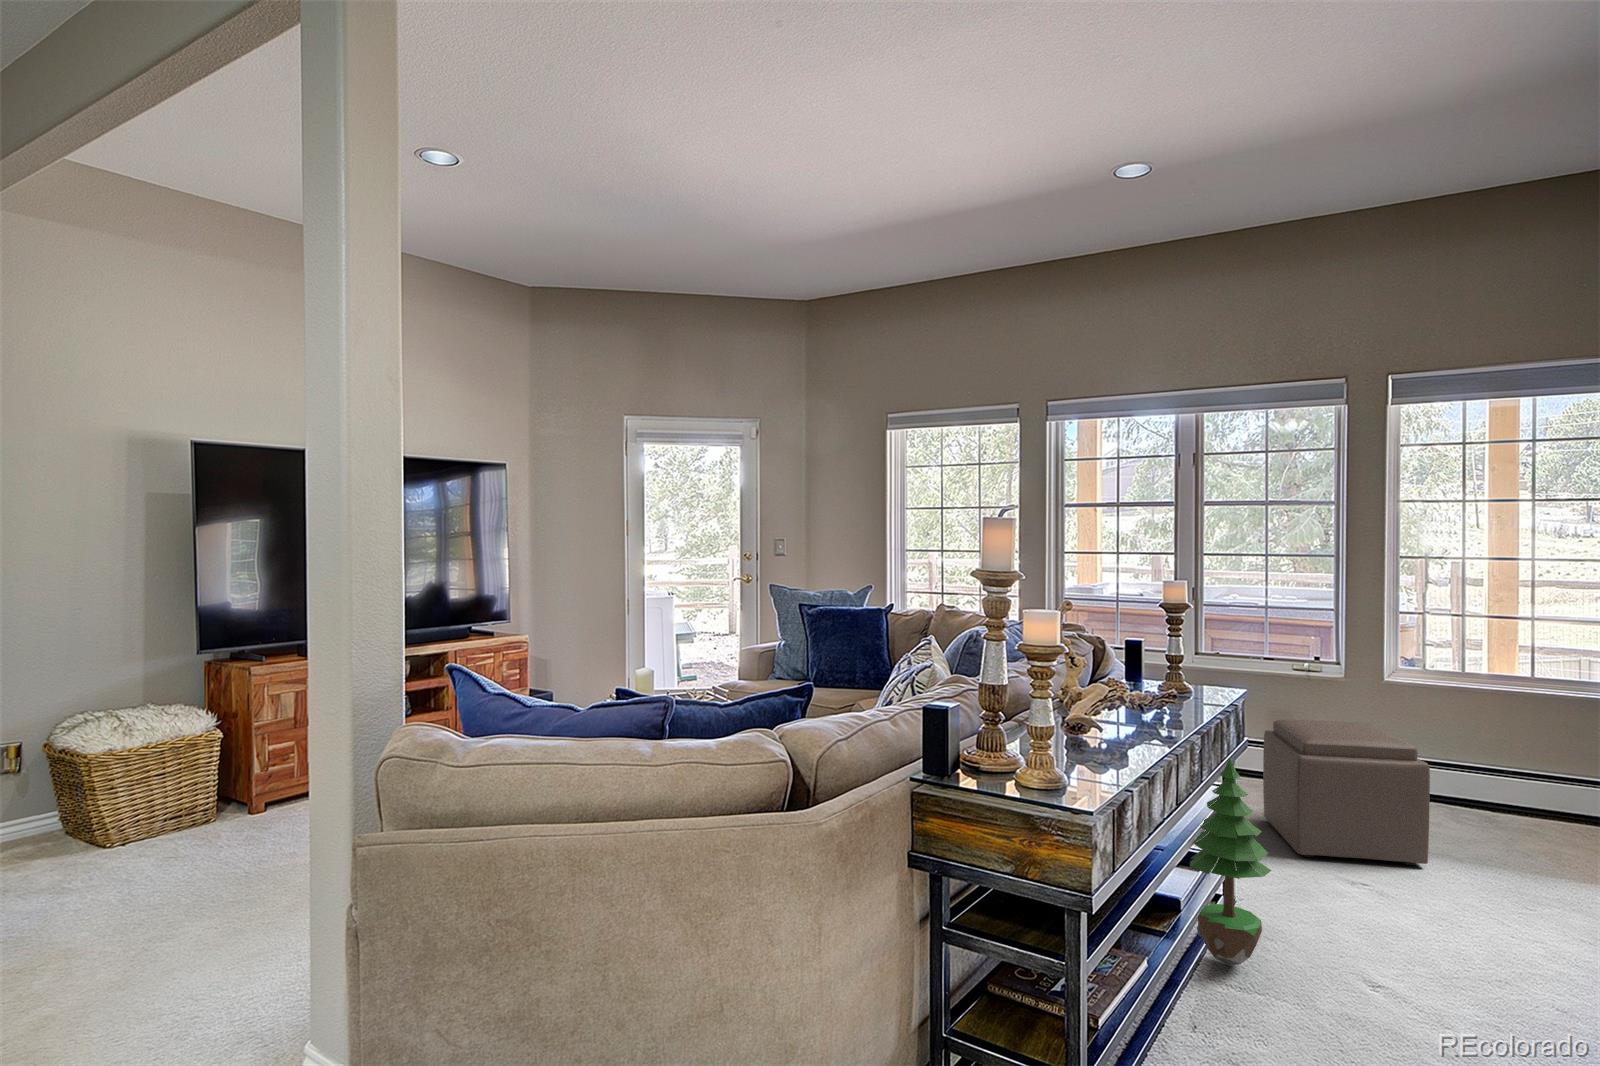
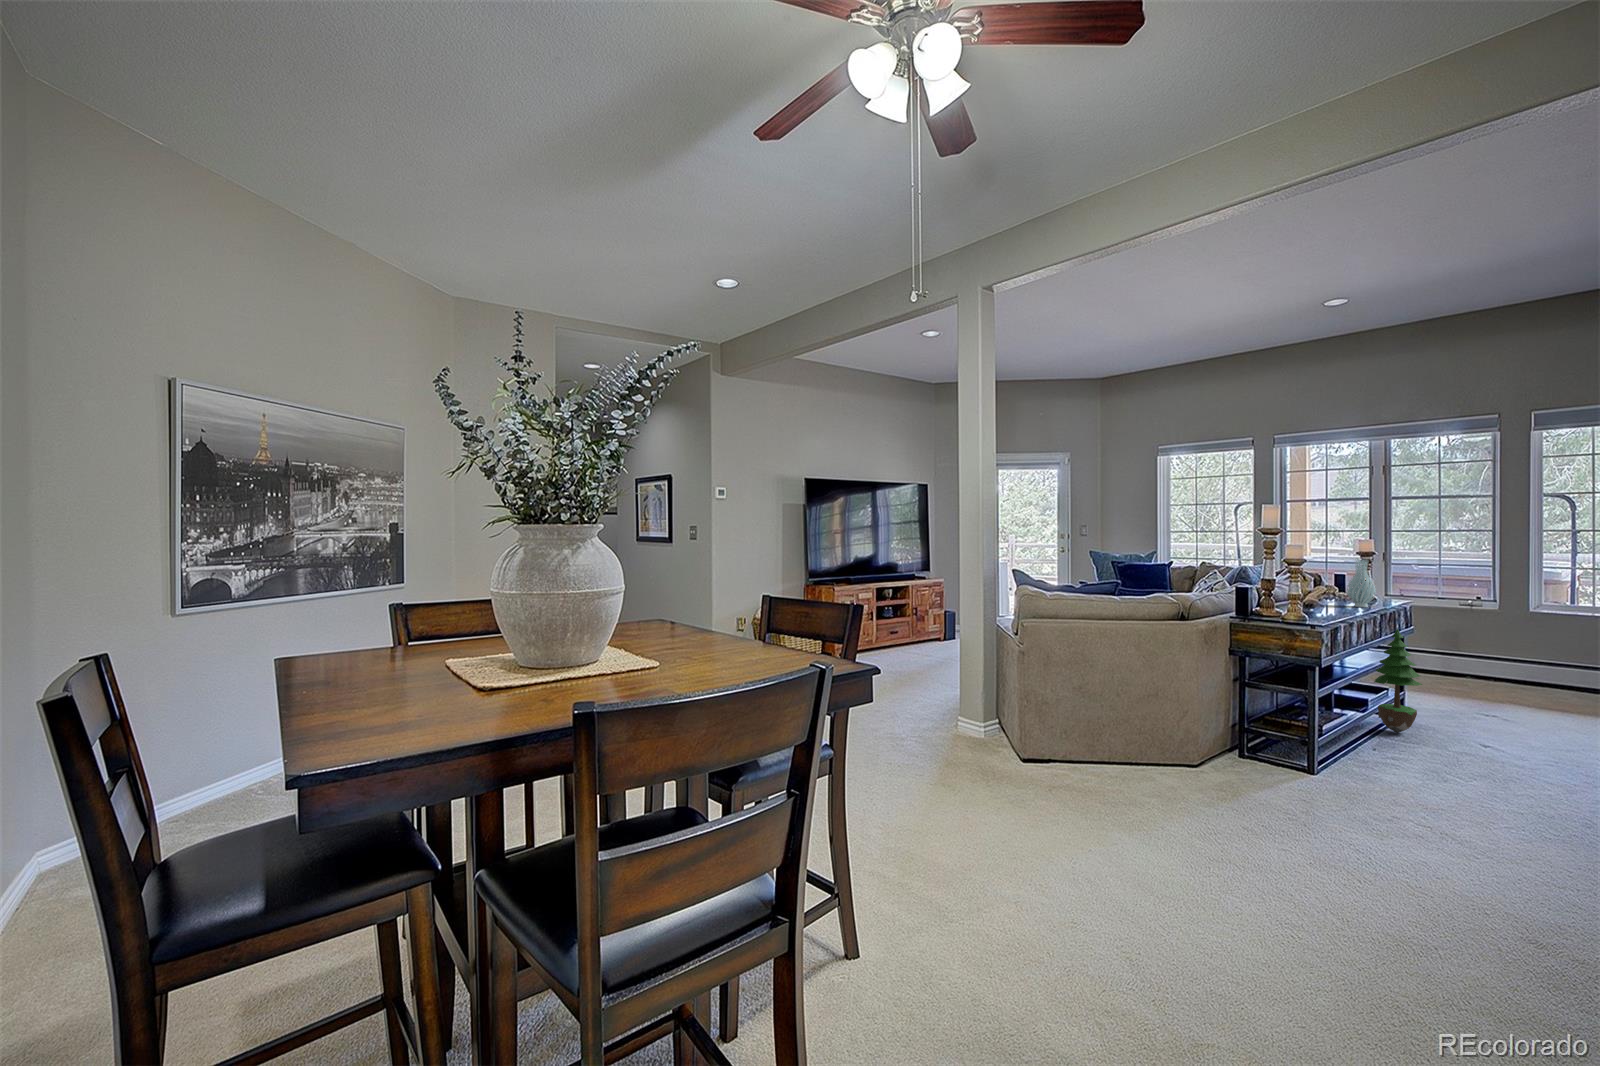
vase: none [1146,618,1194,714] -> present [1347,559,1376,607]
ottoman: present [1263,719,1430,865] -> none [1432,627,1547,710]

